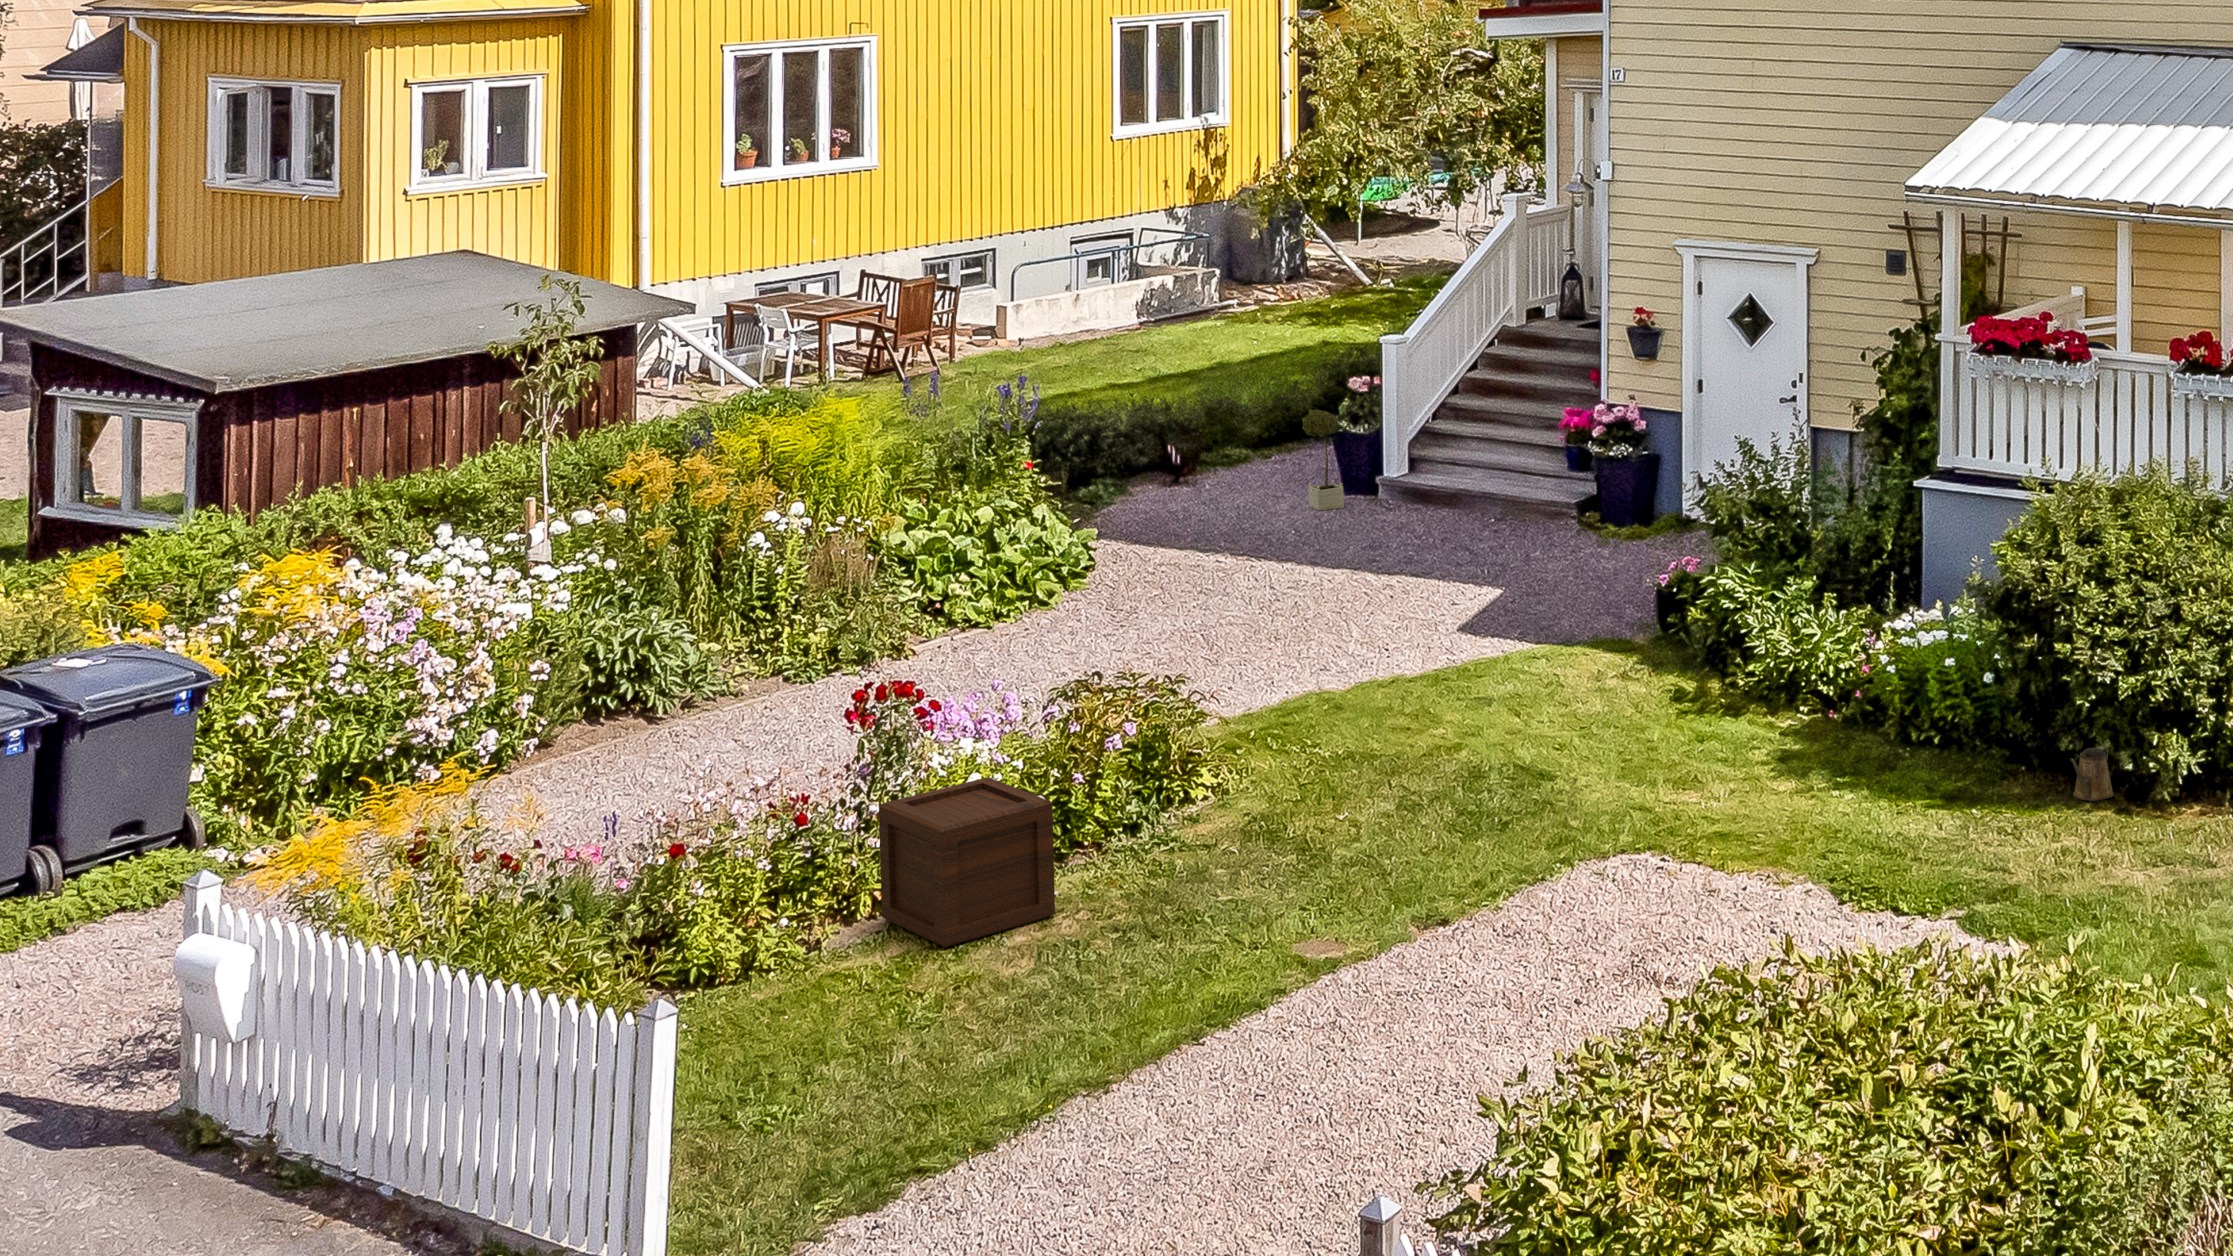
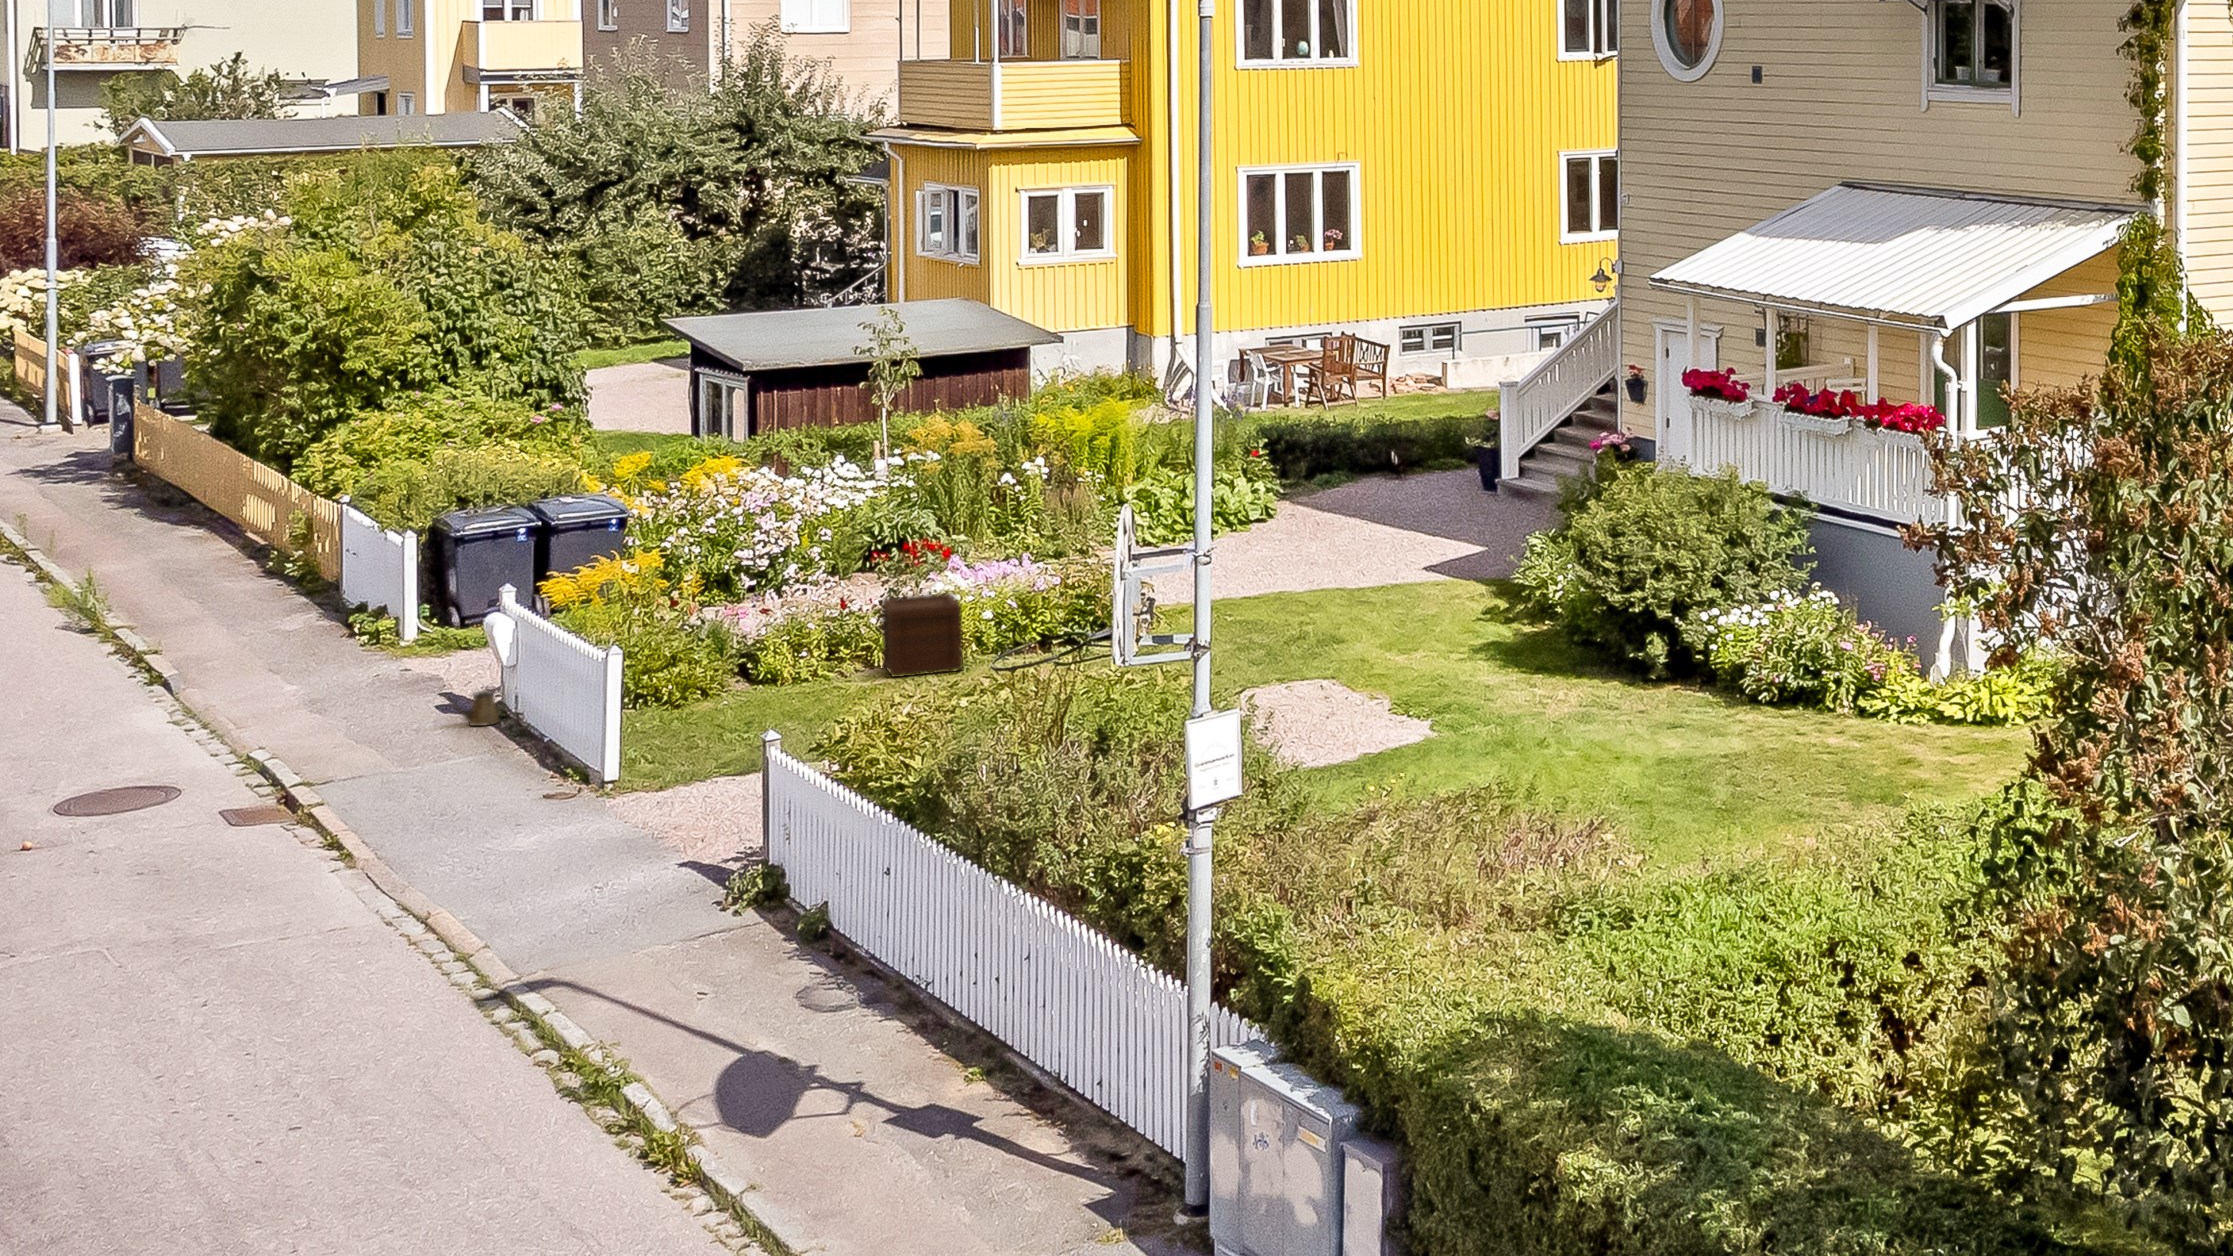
potted tree: present [1302,409,1344,510] -> none [1450,428,1480,500]
watering can: present [2070,747,2114,801] -> present [443,691,507,726]

